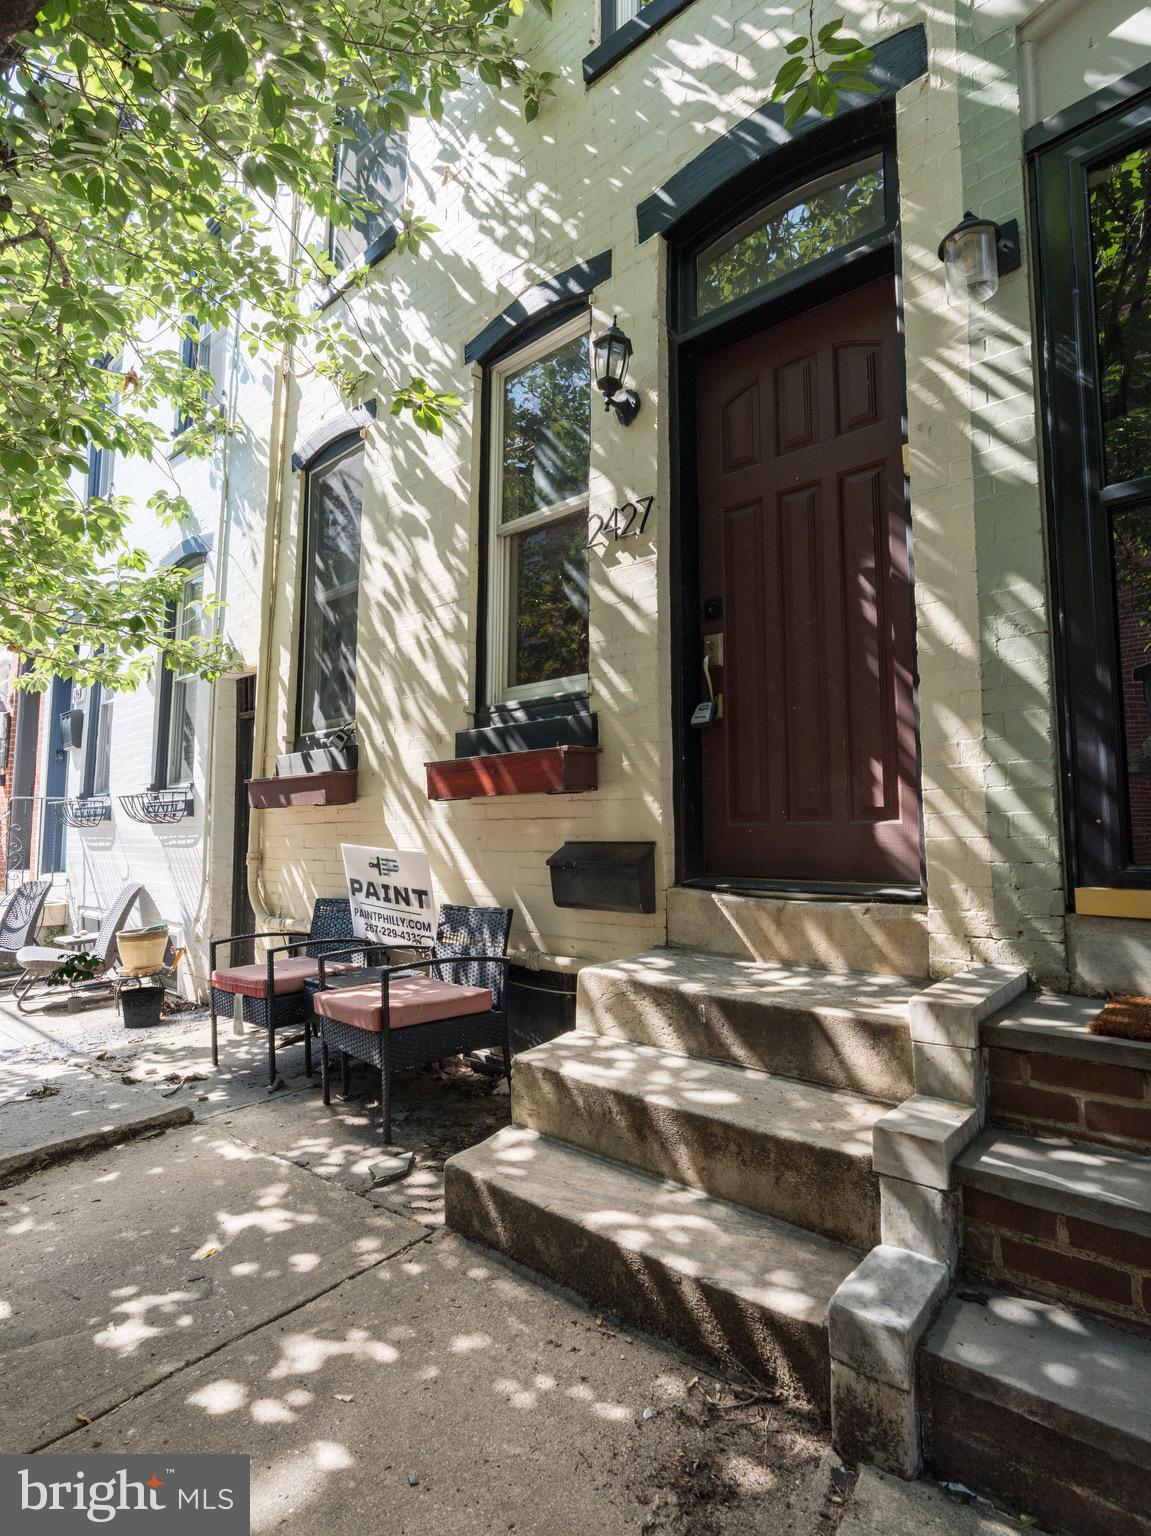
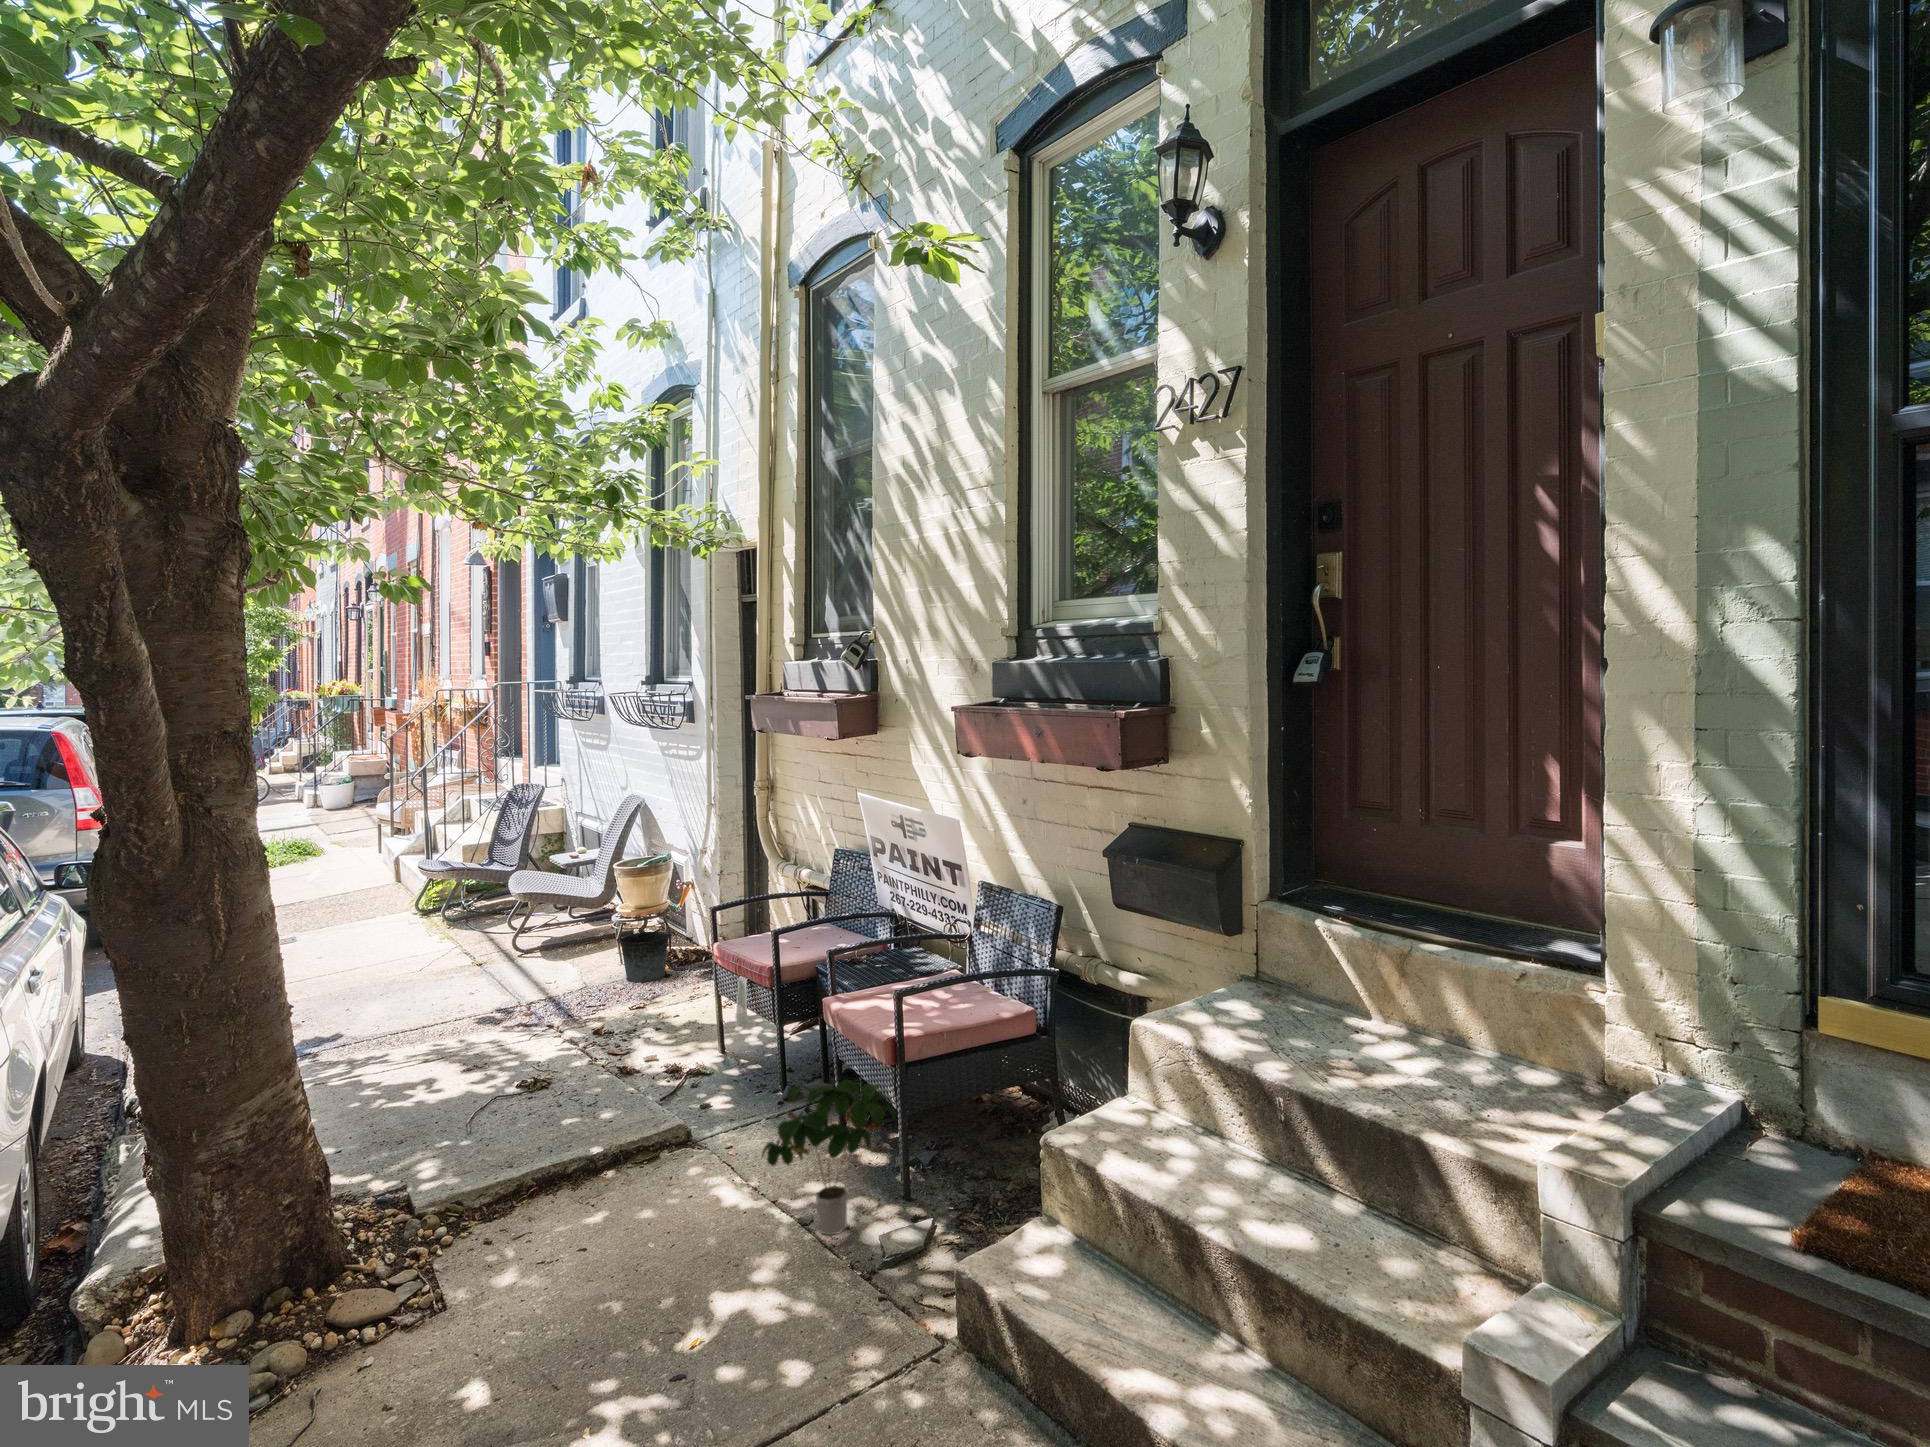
potted plant: present [45,952,106,1013] -> present [761,1081,895,1235]

